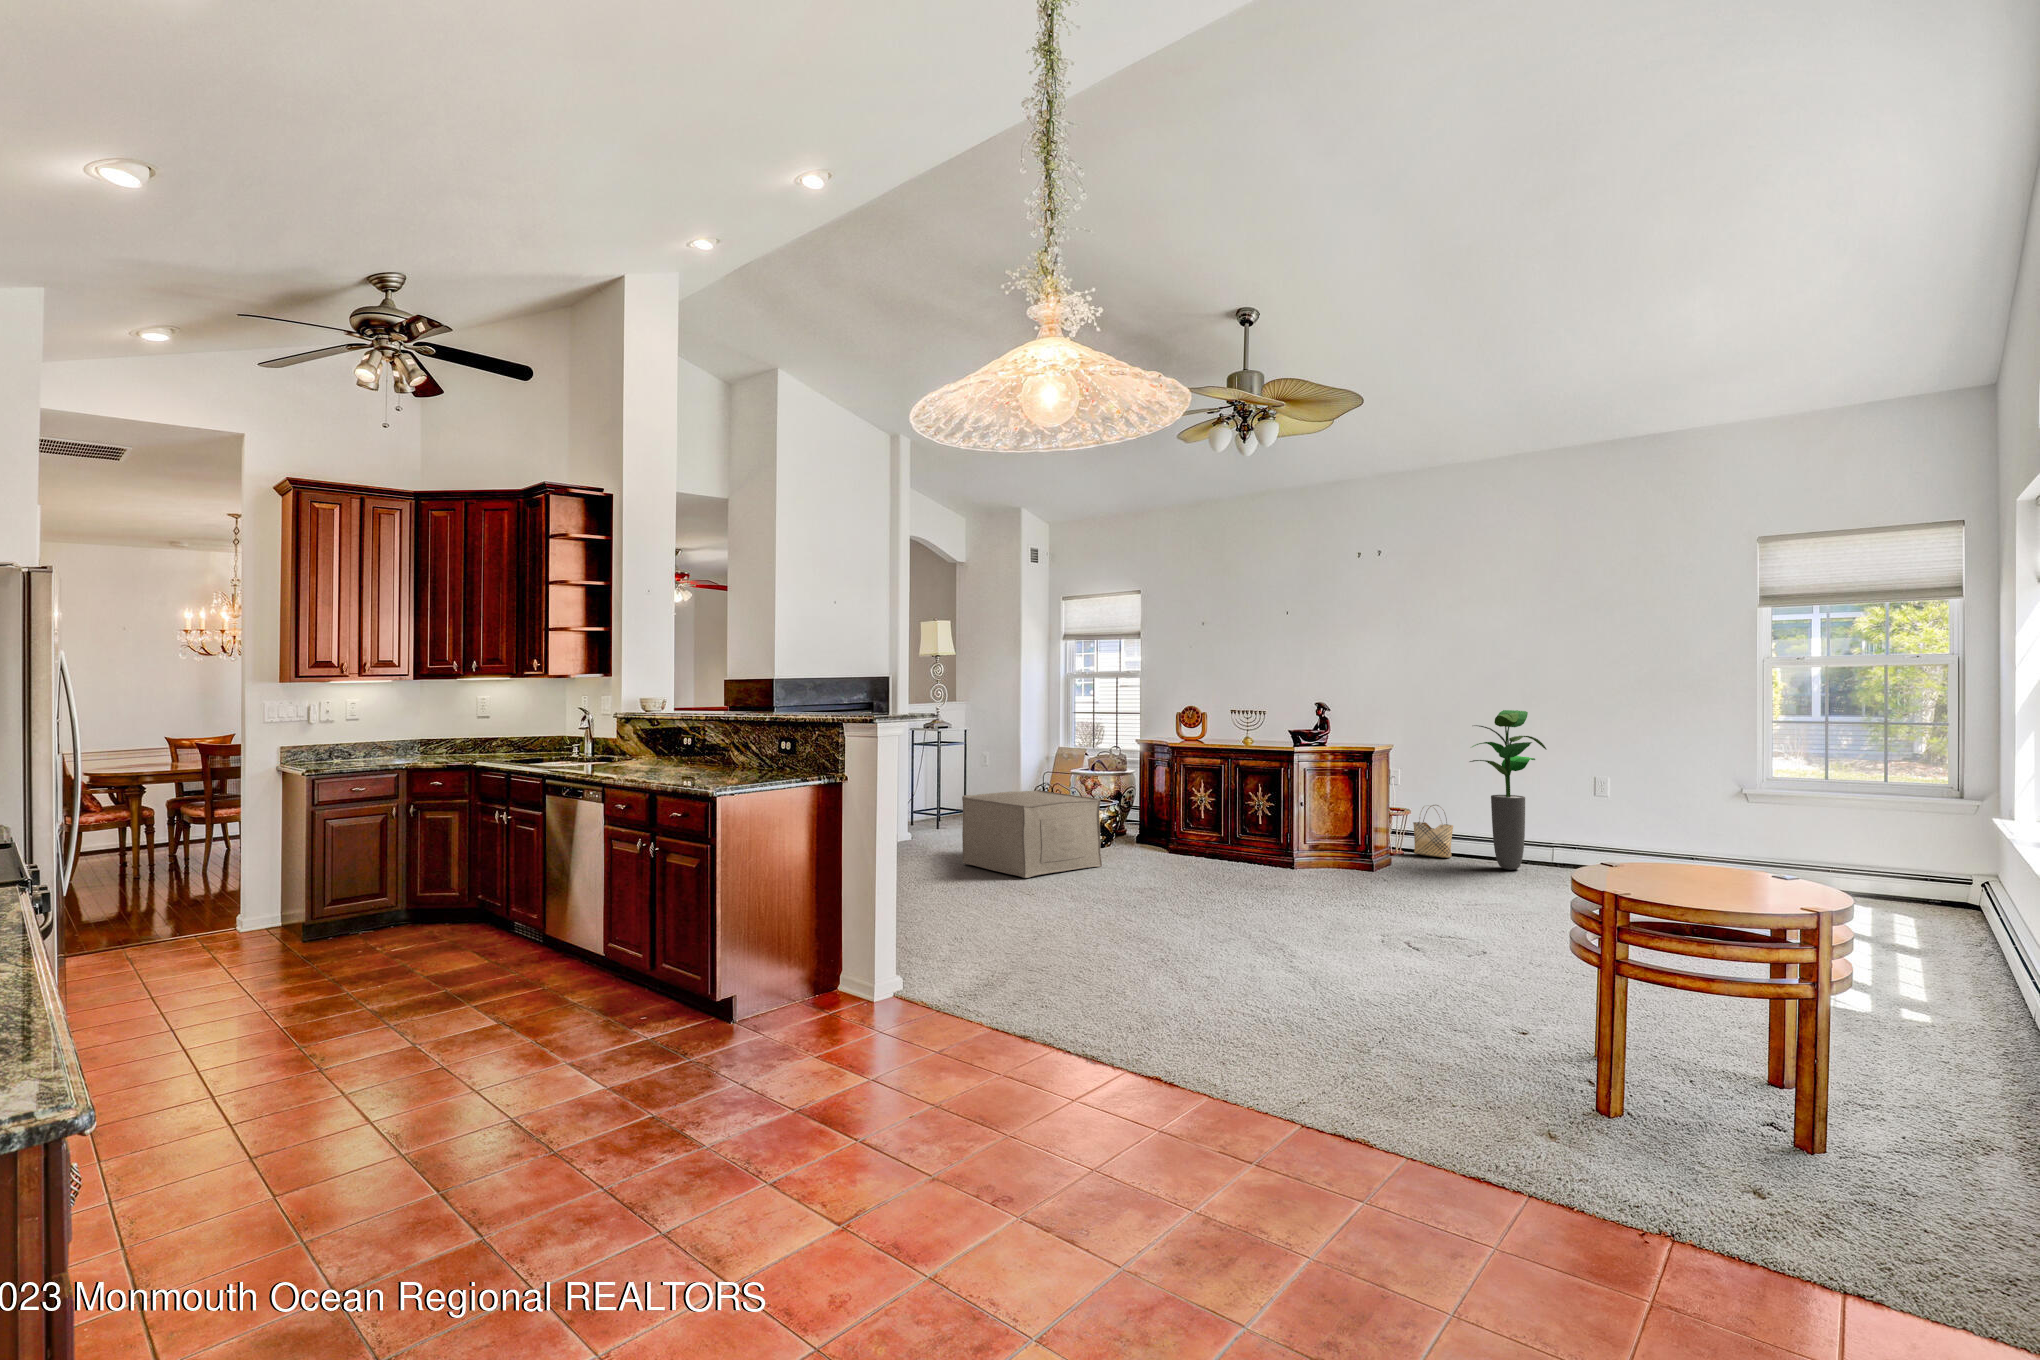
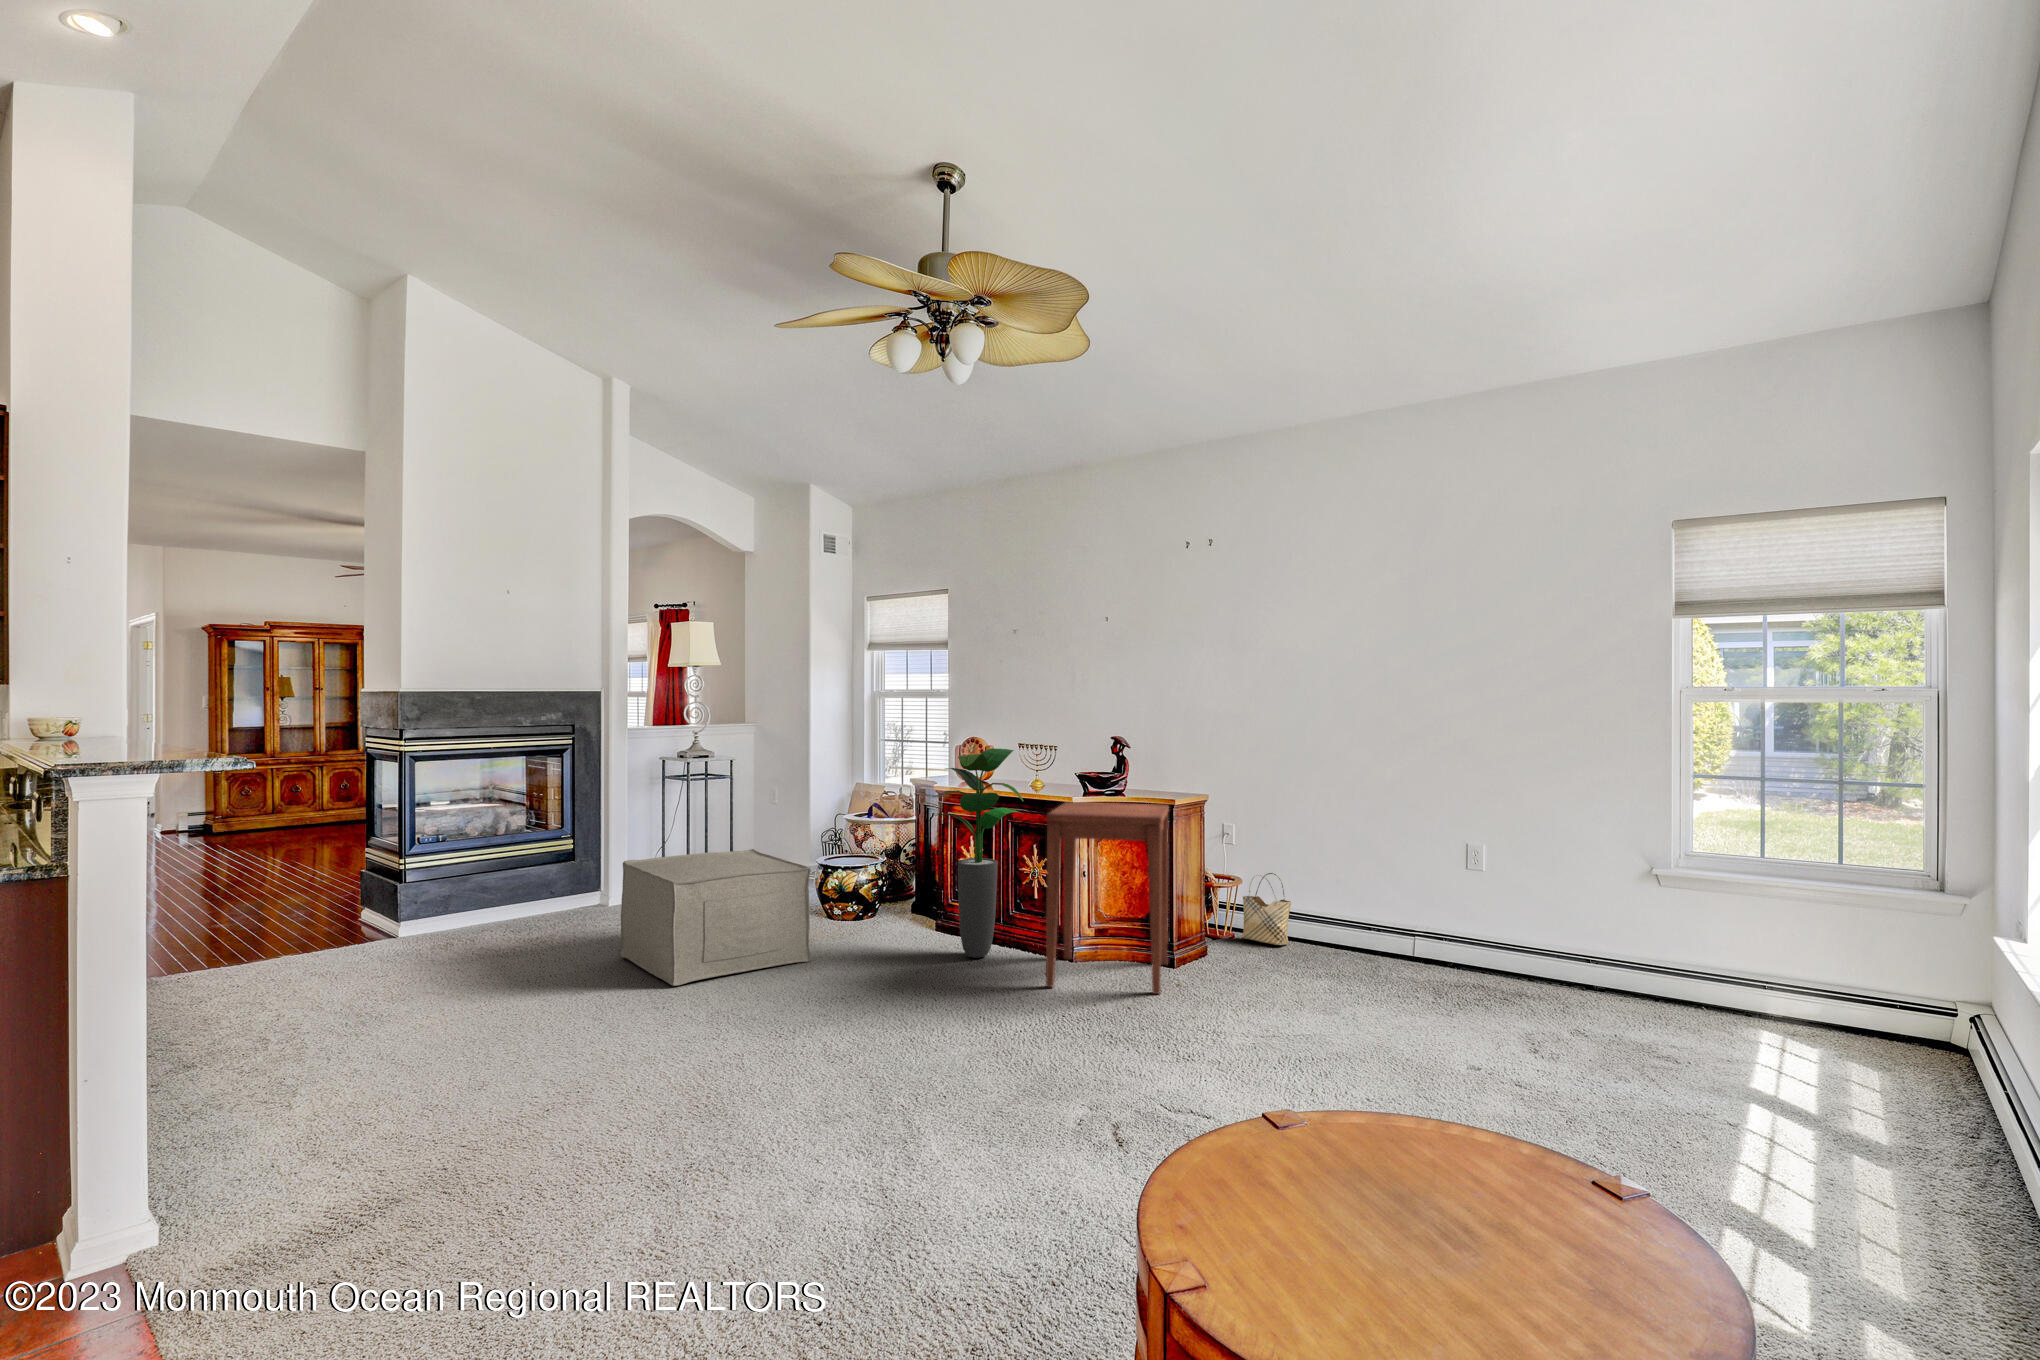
potted plant: present [1470,710,1546,870] -> present [934,749,1023,958]
side table: none [1286,750,1376,882] -> present [1046,802,1169,994]

